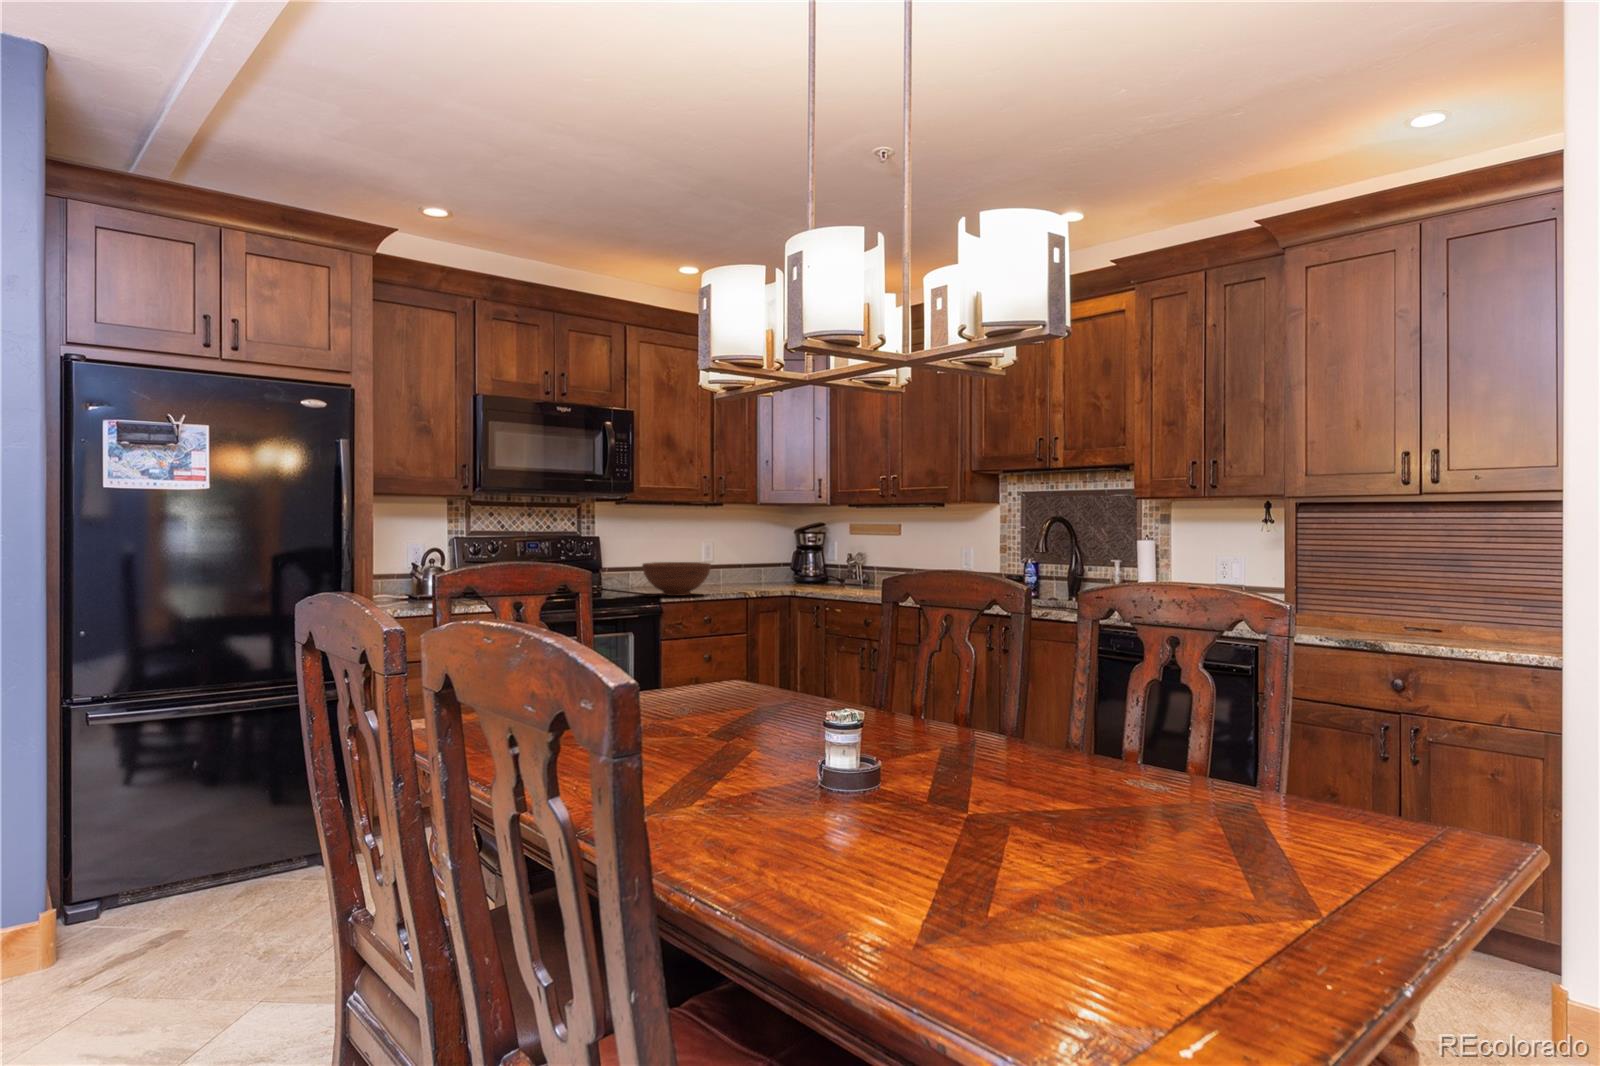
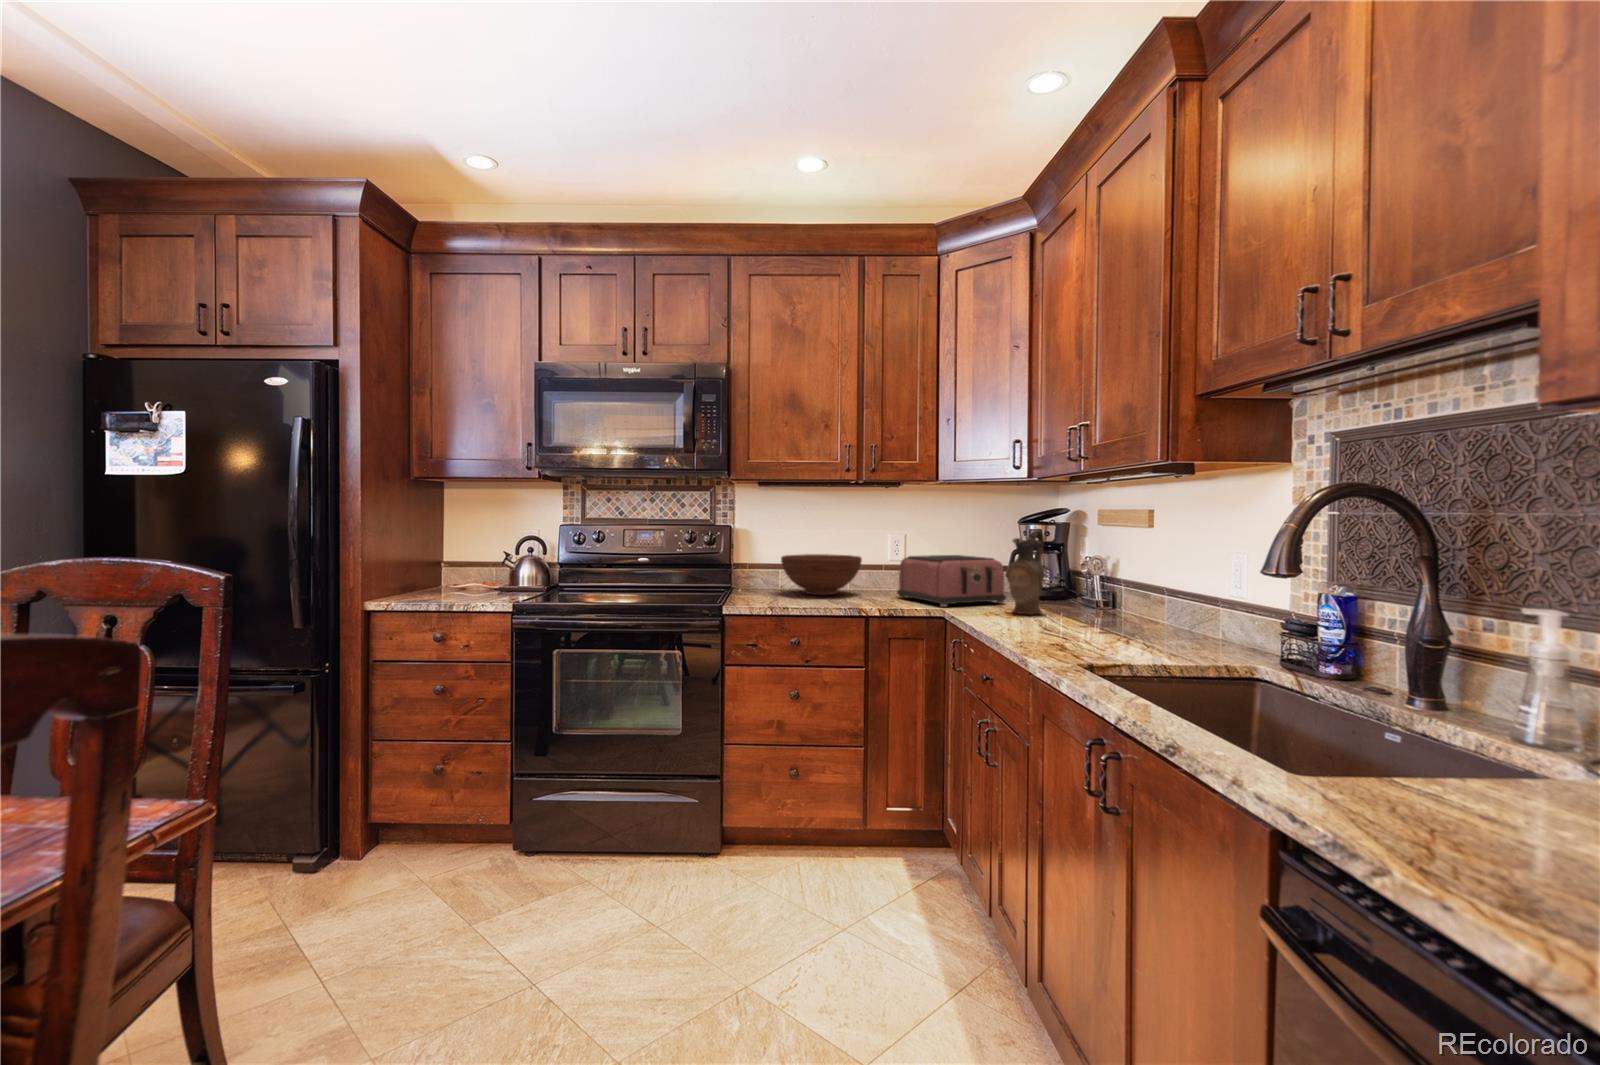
ceramic pitcher: none [835,537,858,595] -> present [1006,529,1044,615]
toaster: none [736,558,813,595] -> present [897,555,1006,607]

